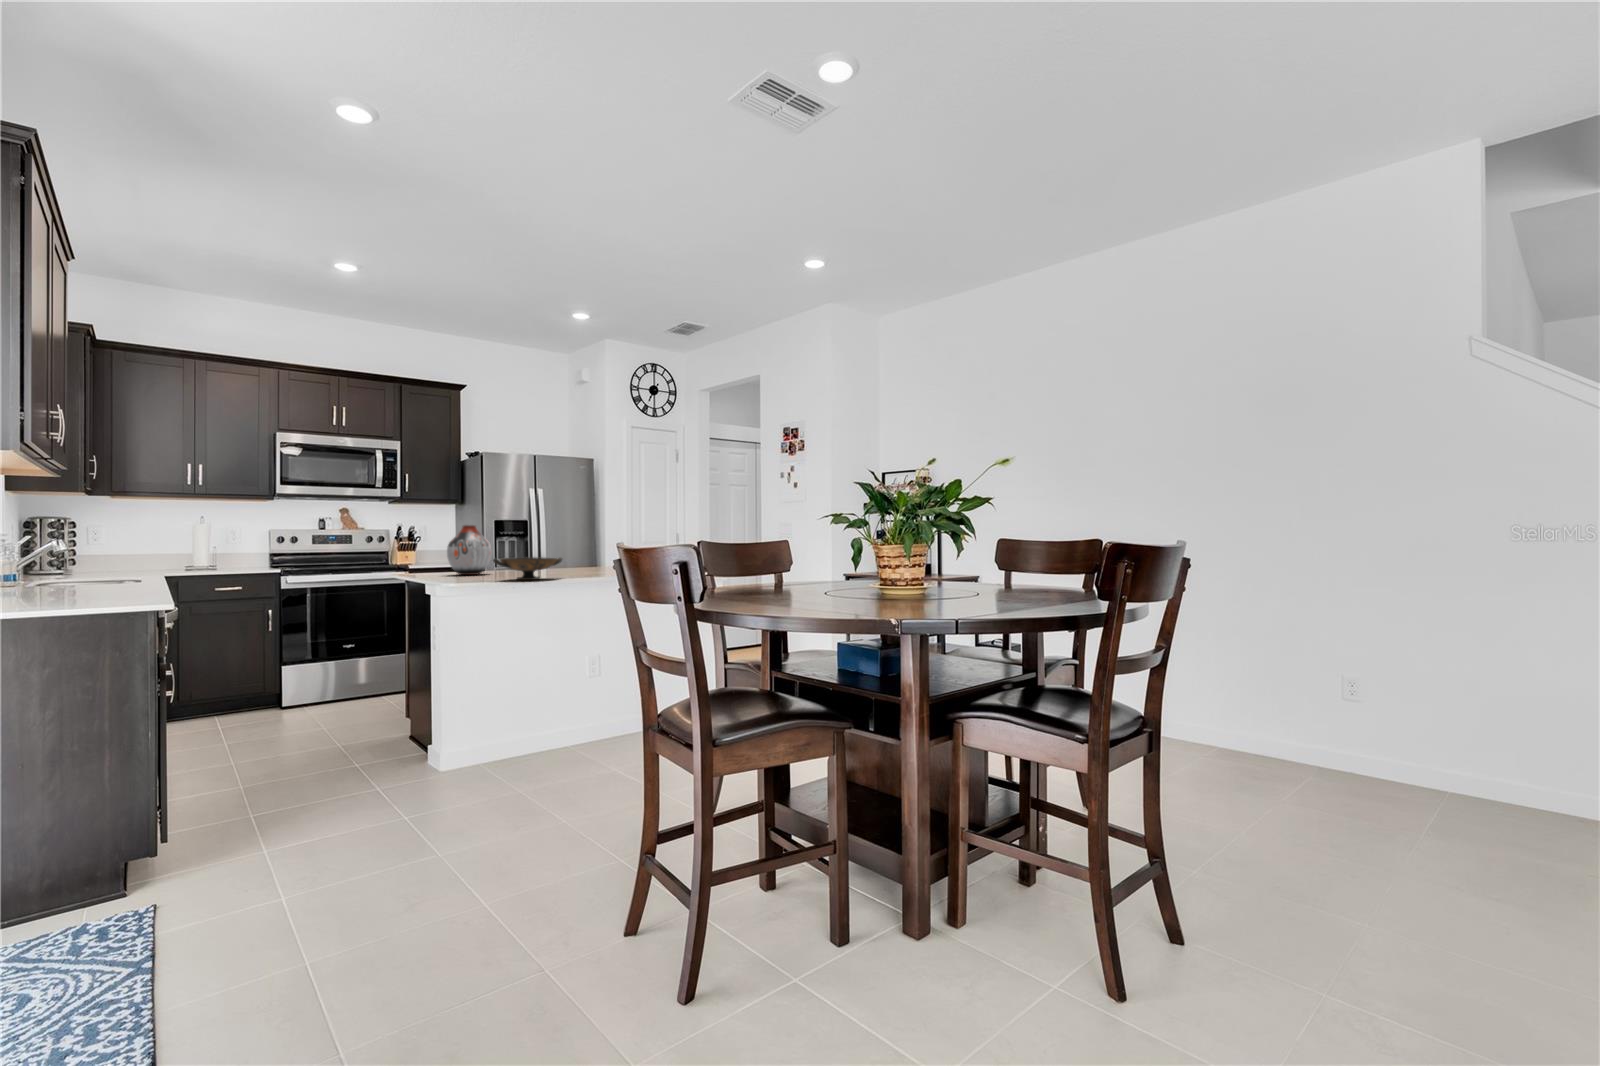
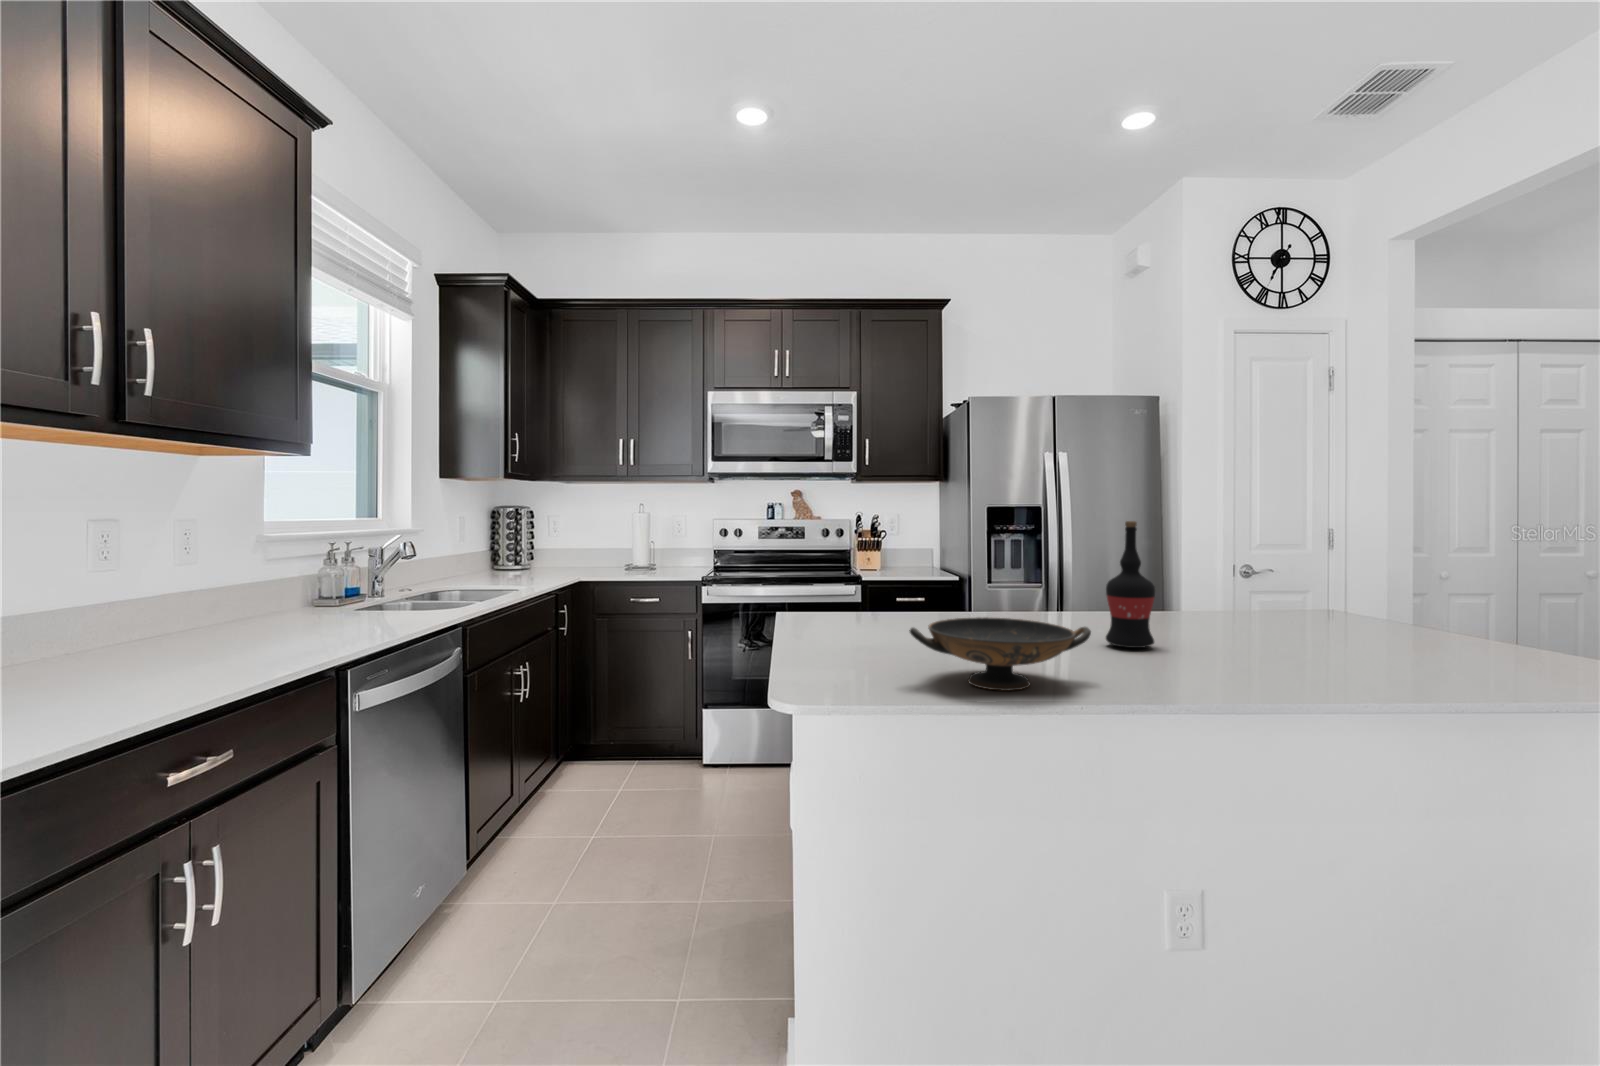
wine bottle: none [567,521,587,573] -> present [1106,521,1155,648]
vase: present [447,525,492,575] -> none [867,528,948,626]

